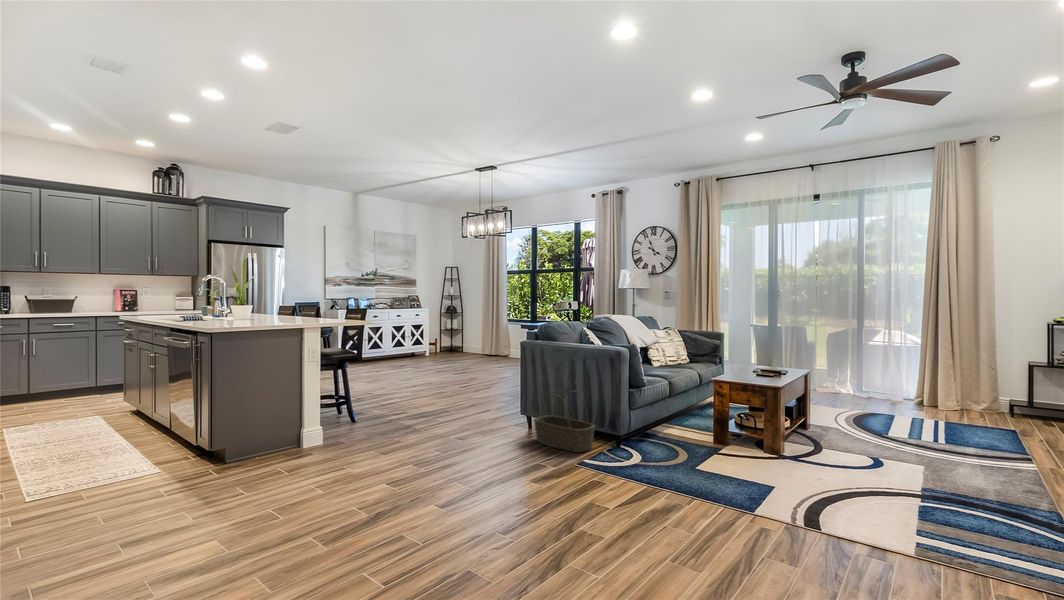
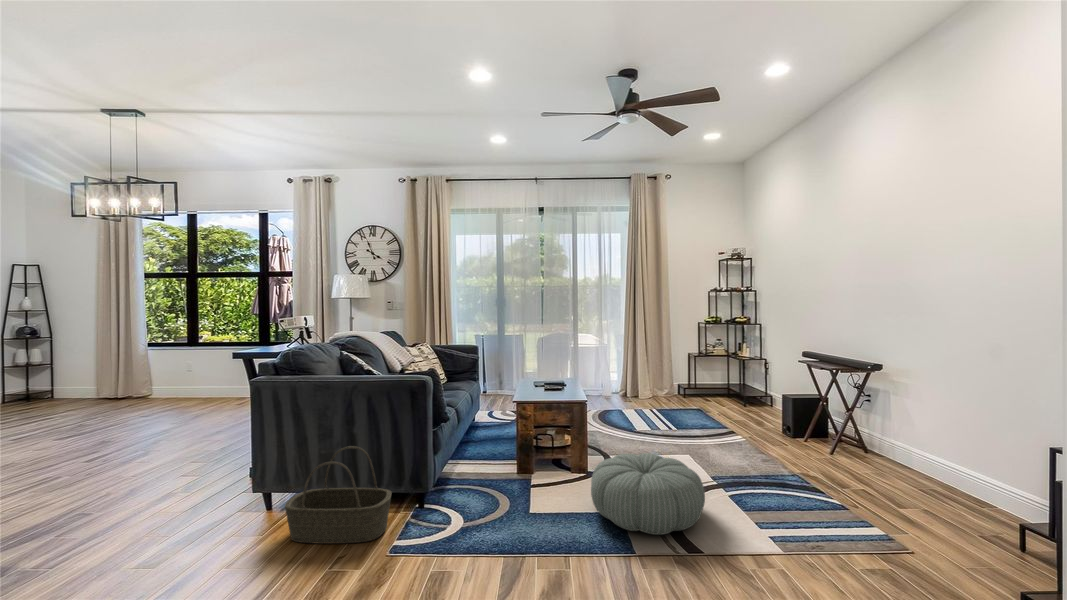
pouf: none [742,440,860,509] -> present [591,453,705,535]

